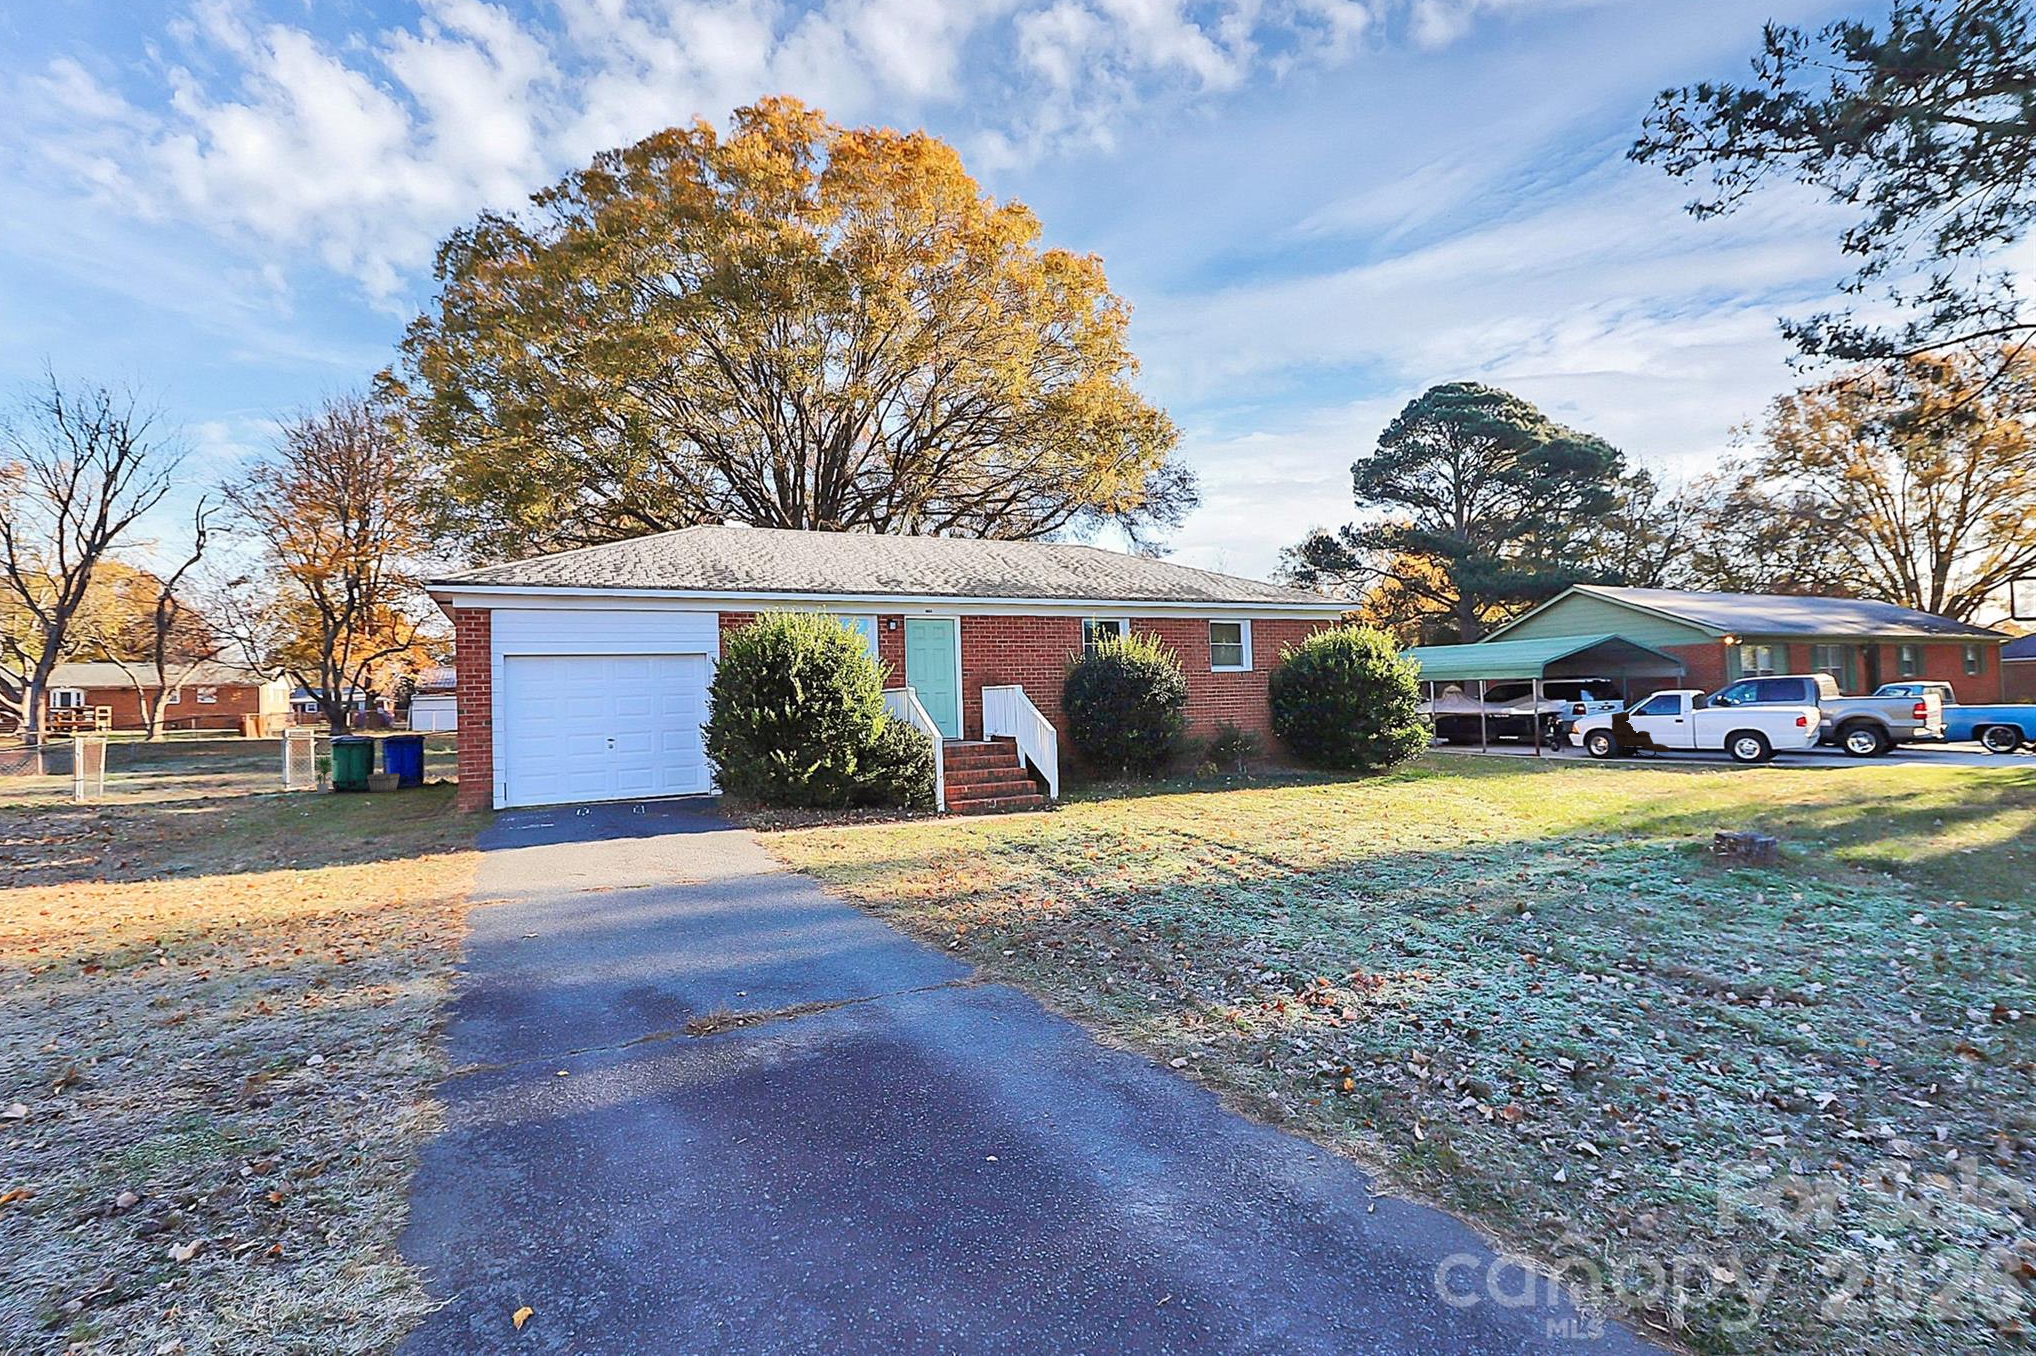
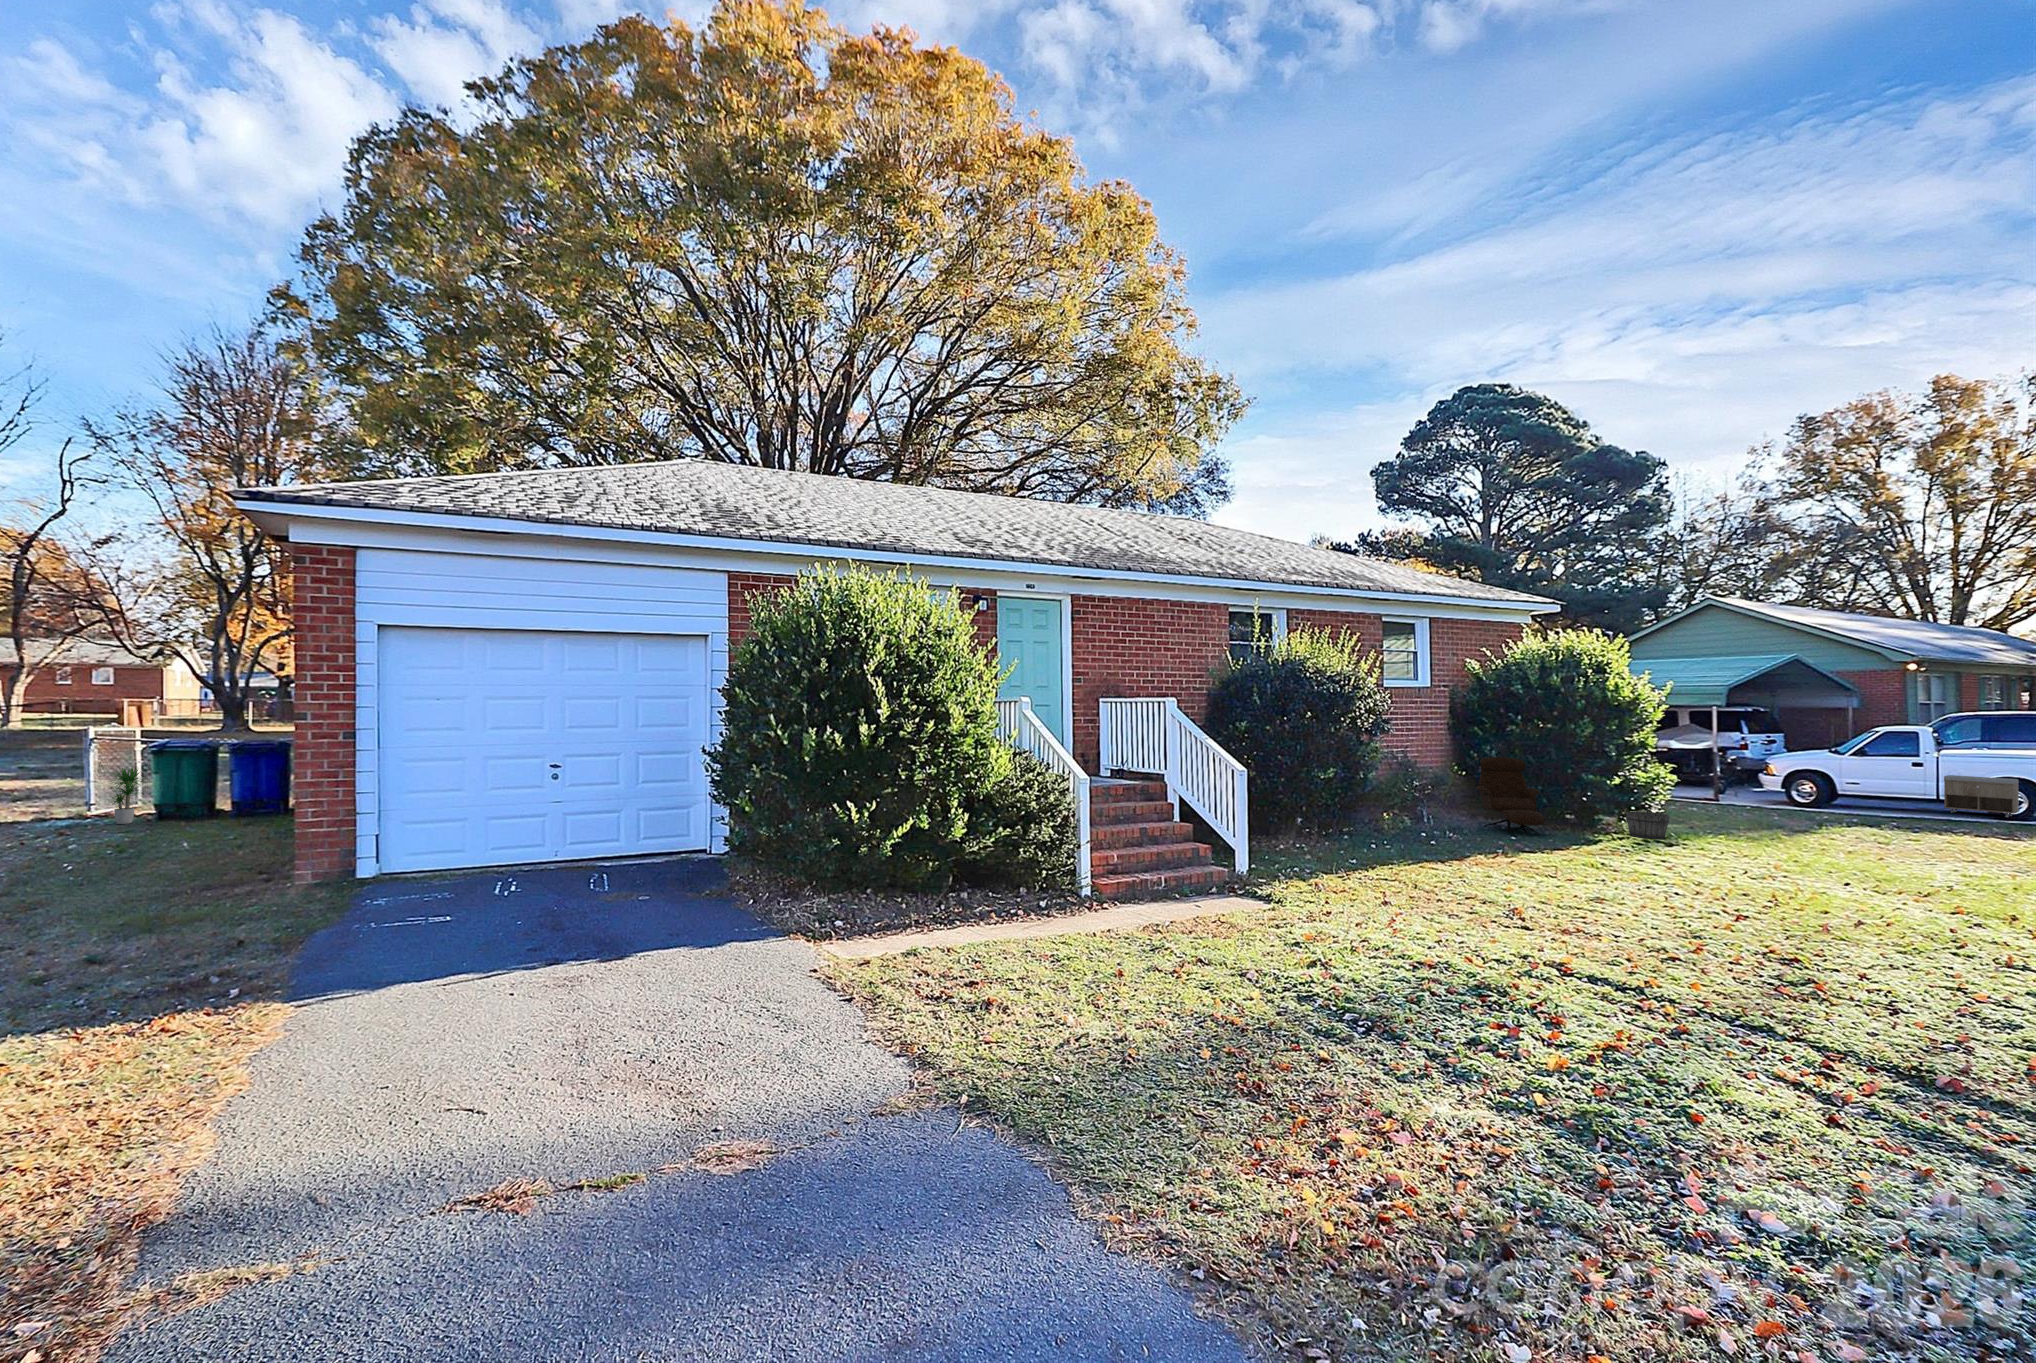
lounge chair: present [1612,713,1670,759] -> present [1476,757,1545,835]
storage bench: none [1694,730,1749,761] -> present [1944,775,2019,817]
wooden bucket: present [367,770,400,792] -> present [1626,805,1670,839]

